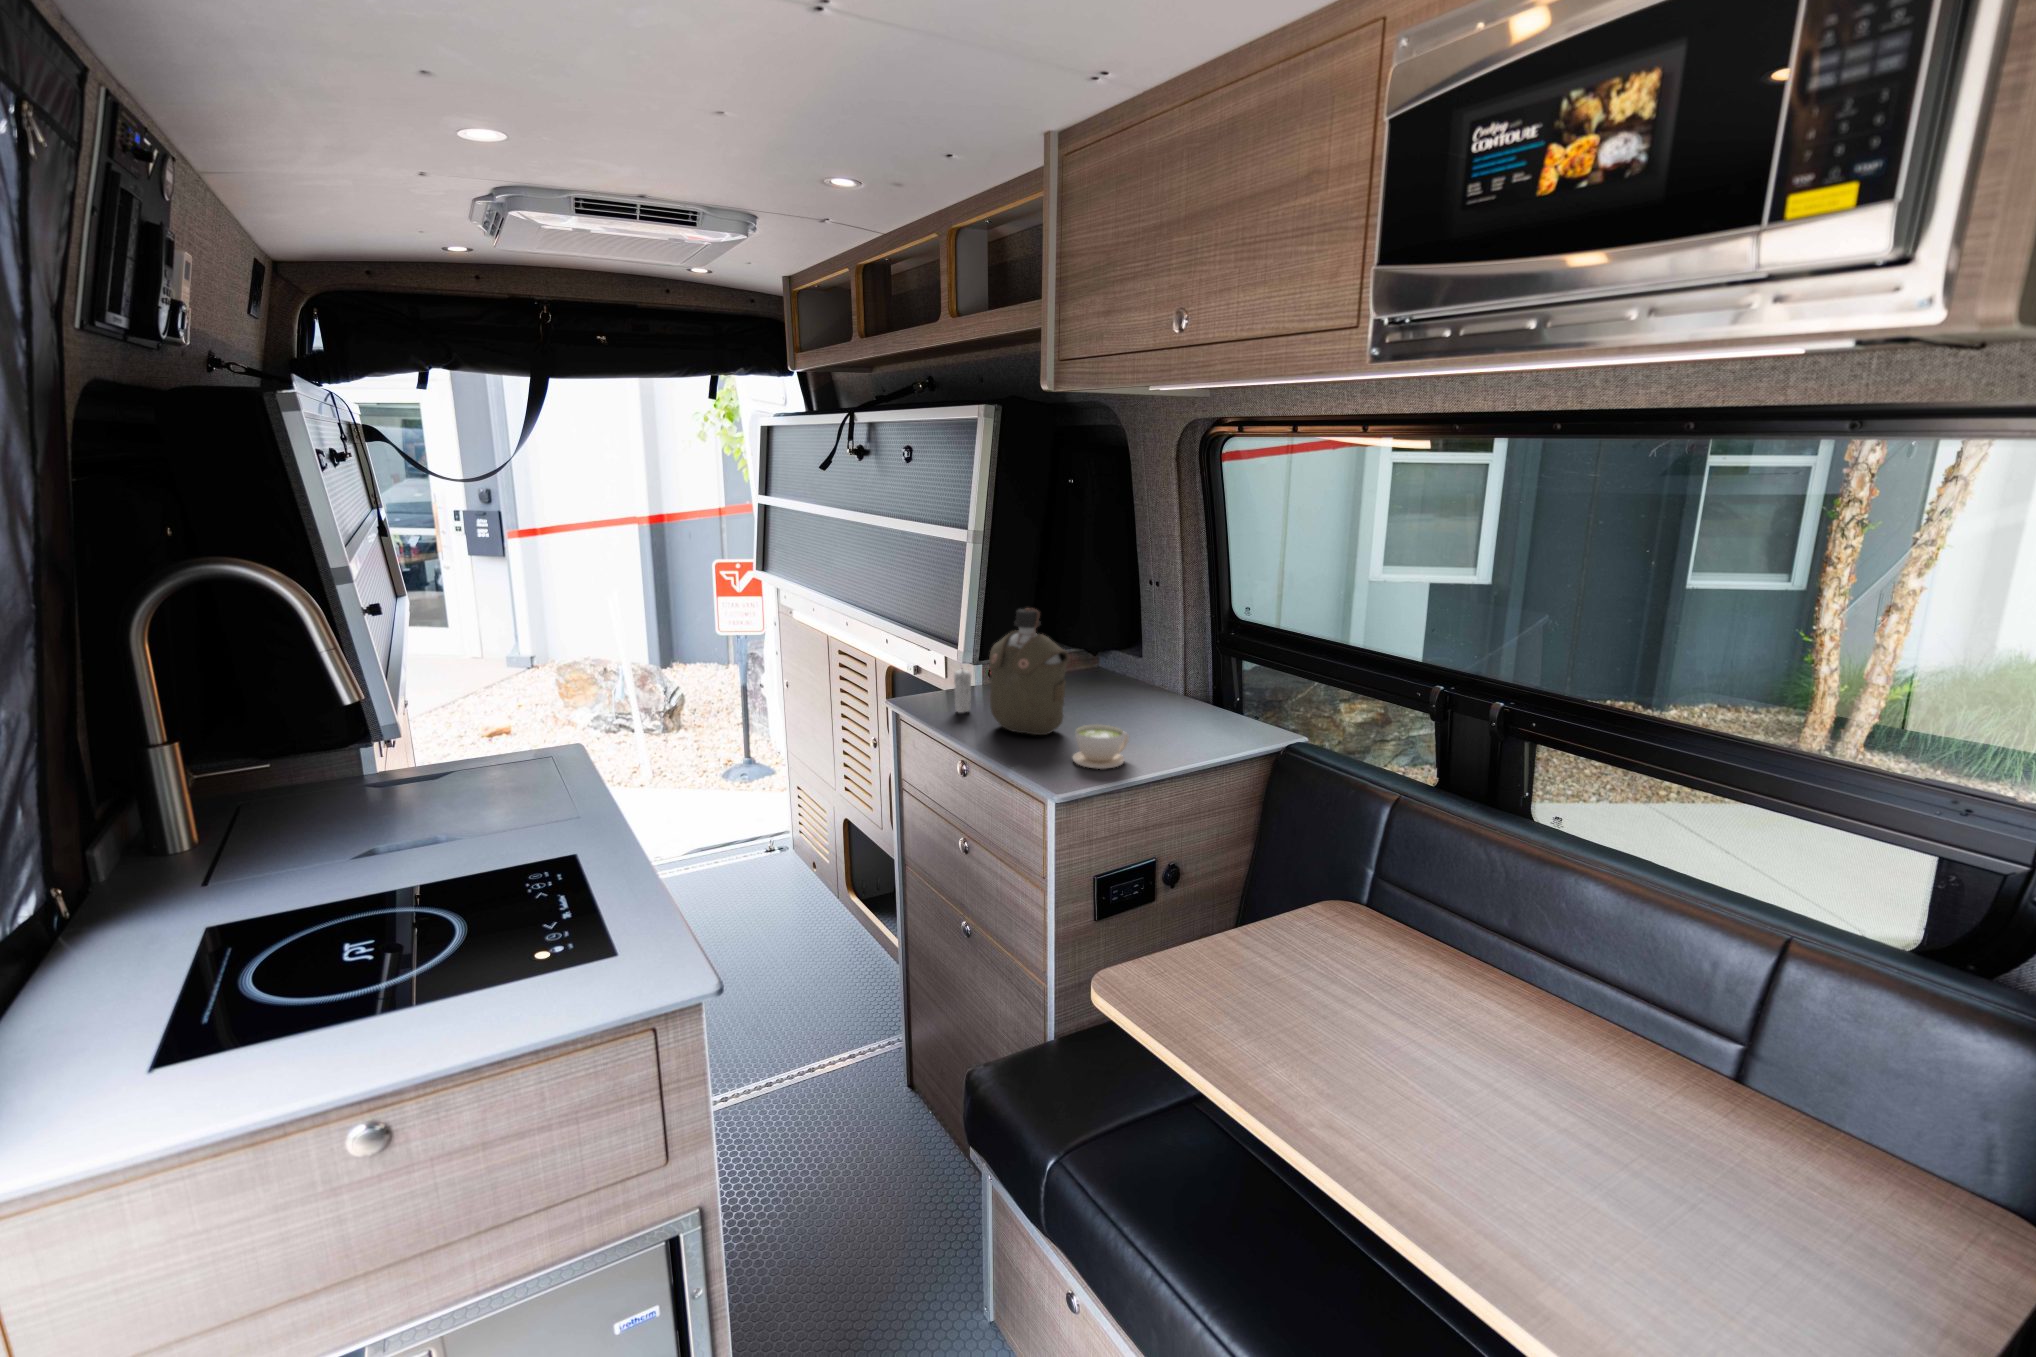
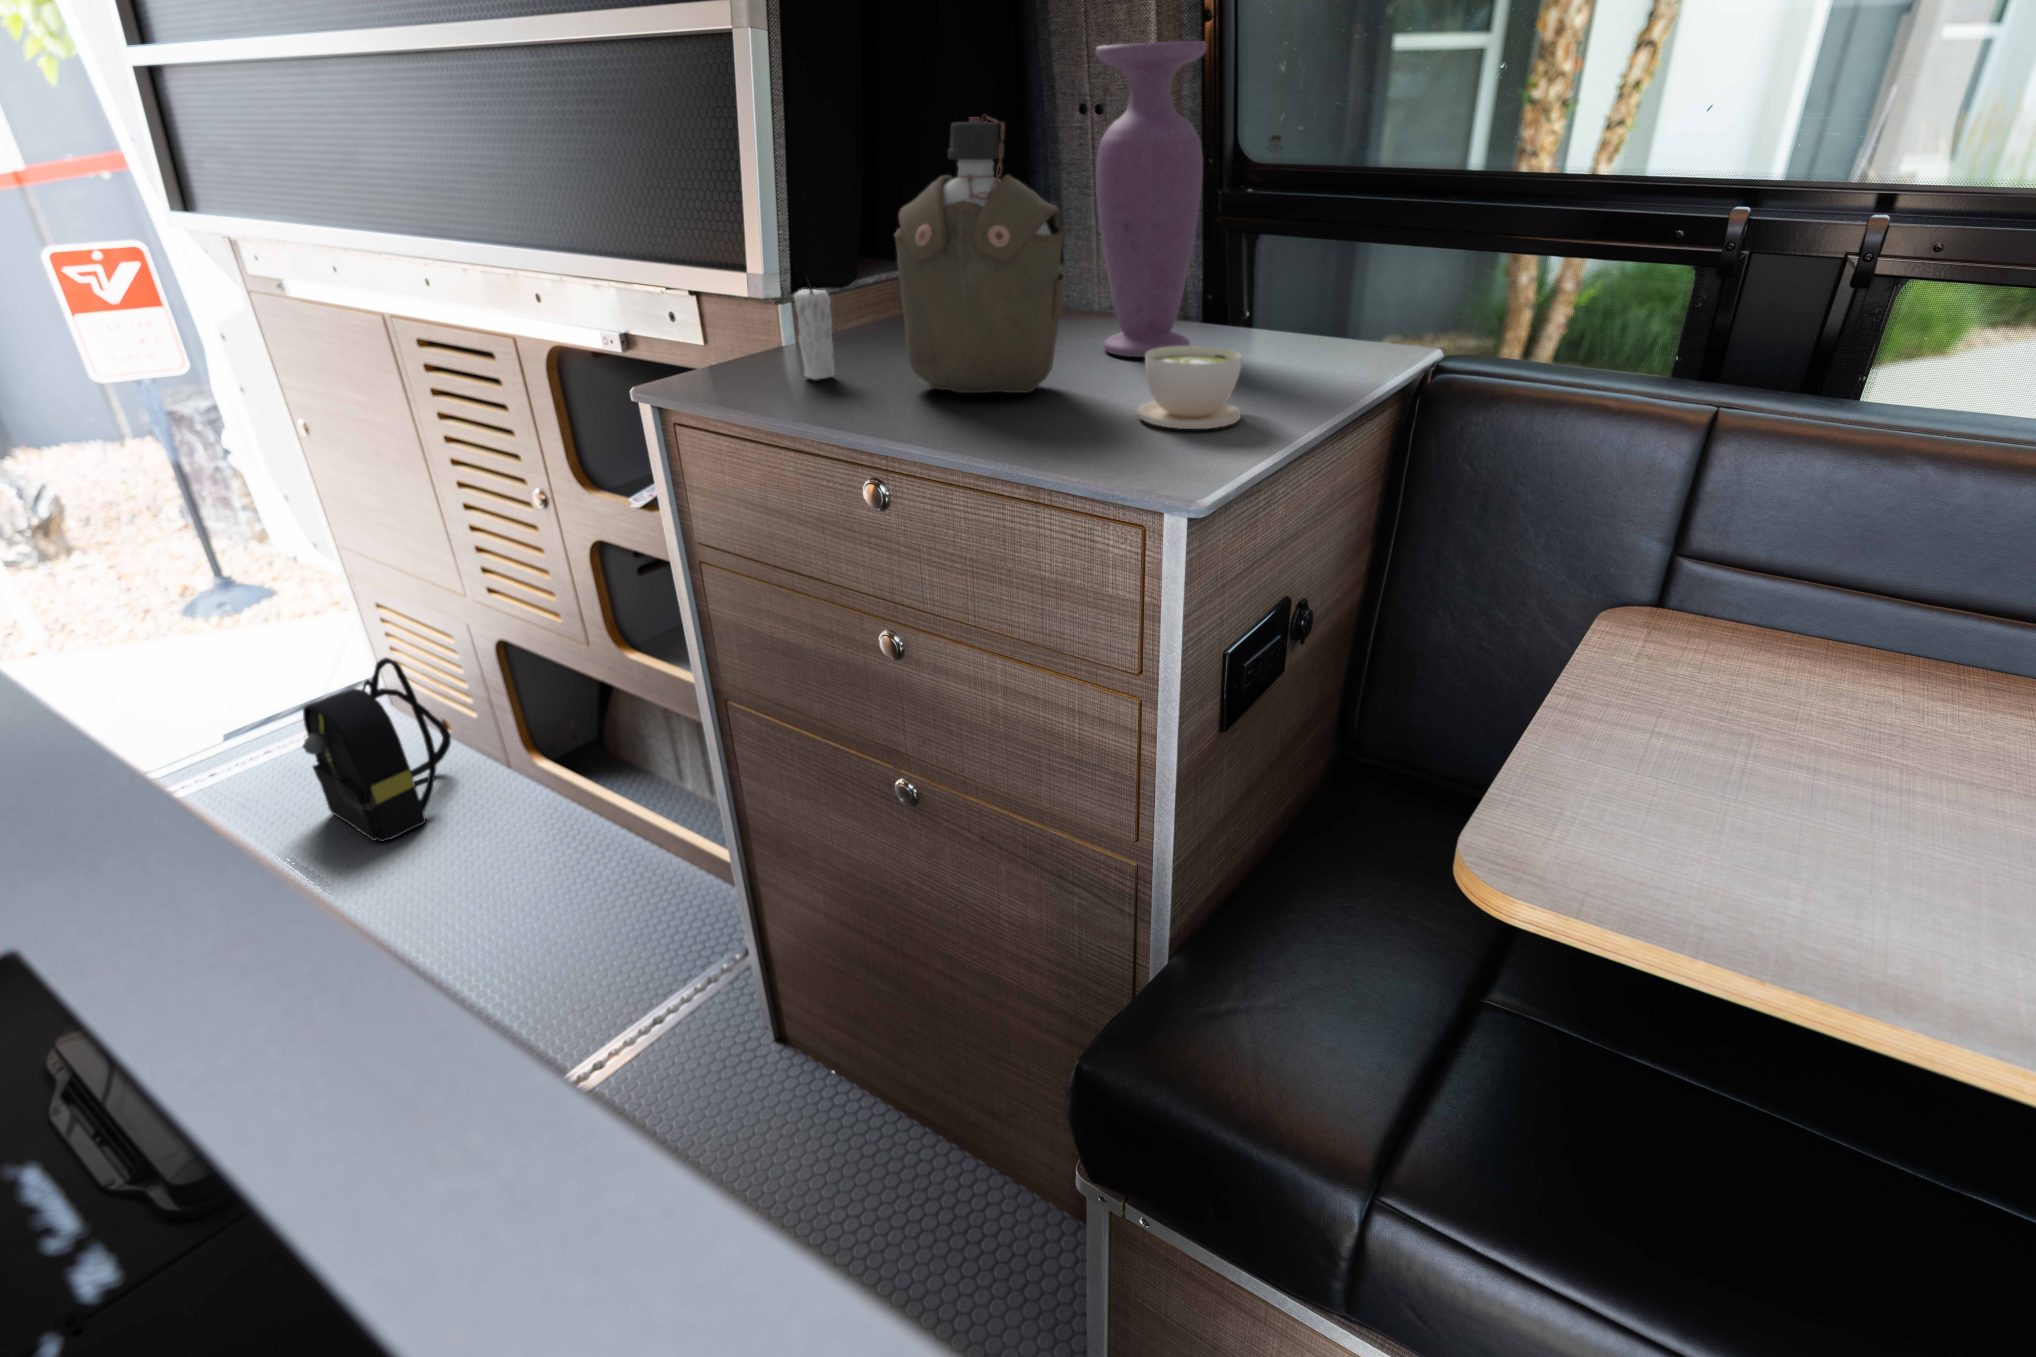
vase: none [1116,567,1173,723] -> present [1096,41,1207,357]
backpack: none [736,817,815,923] -> present [303,658,451,842]

